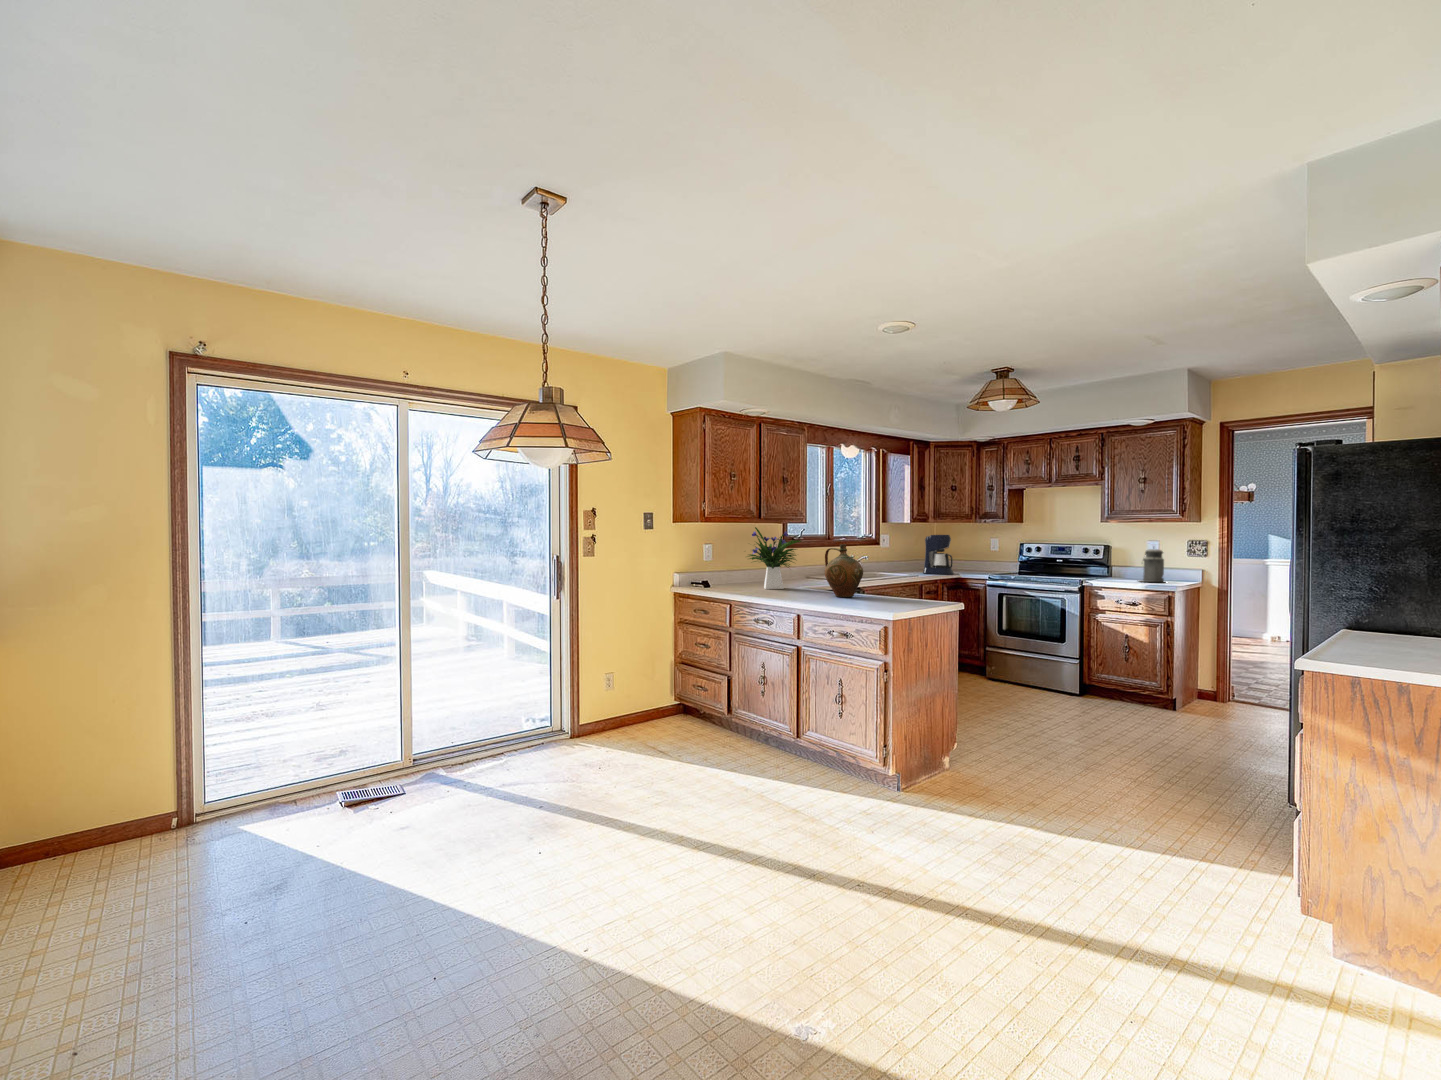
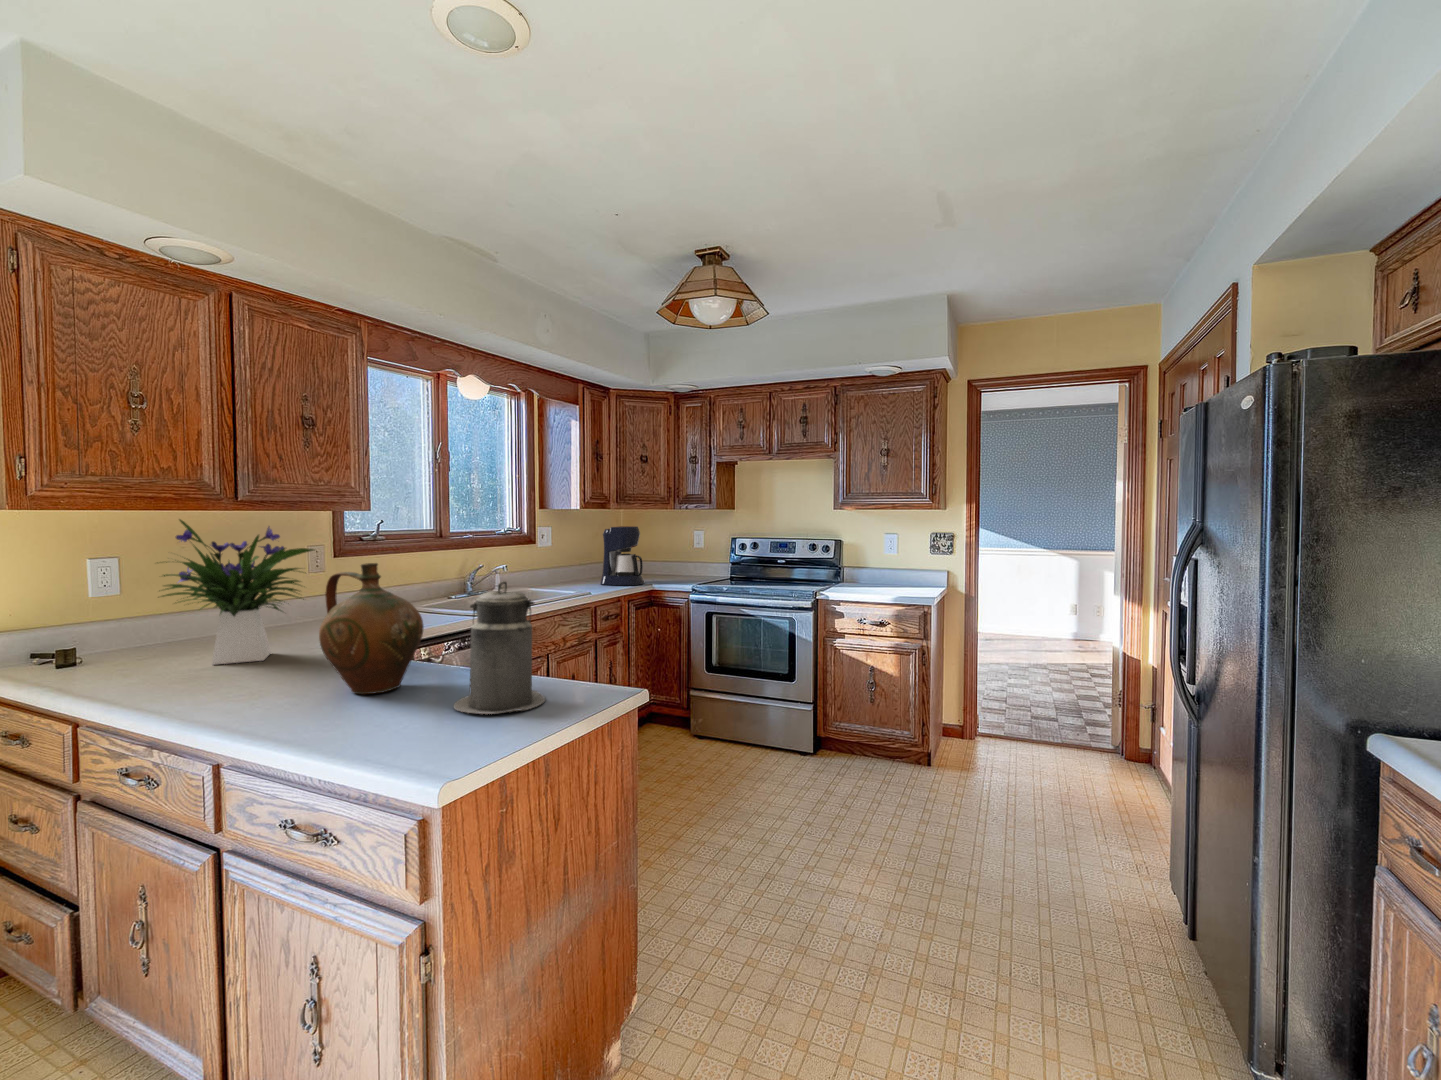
canister: present [1140,549,1164,582] -> present [454,581,545,714]

